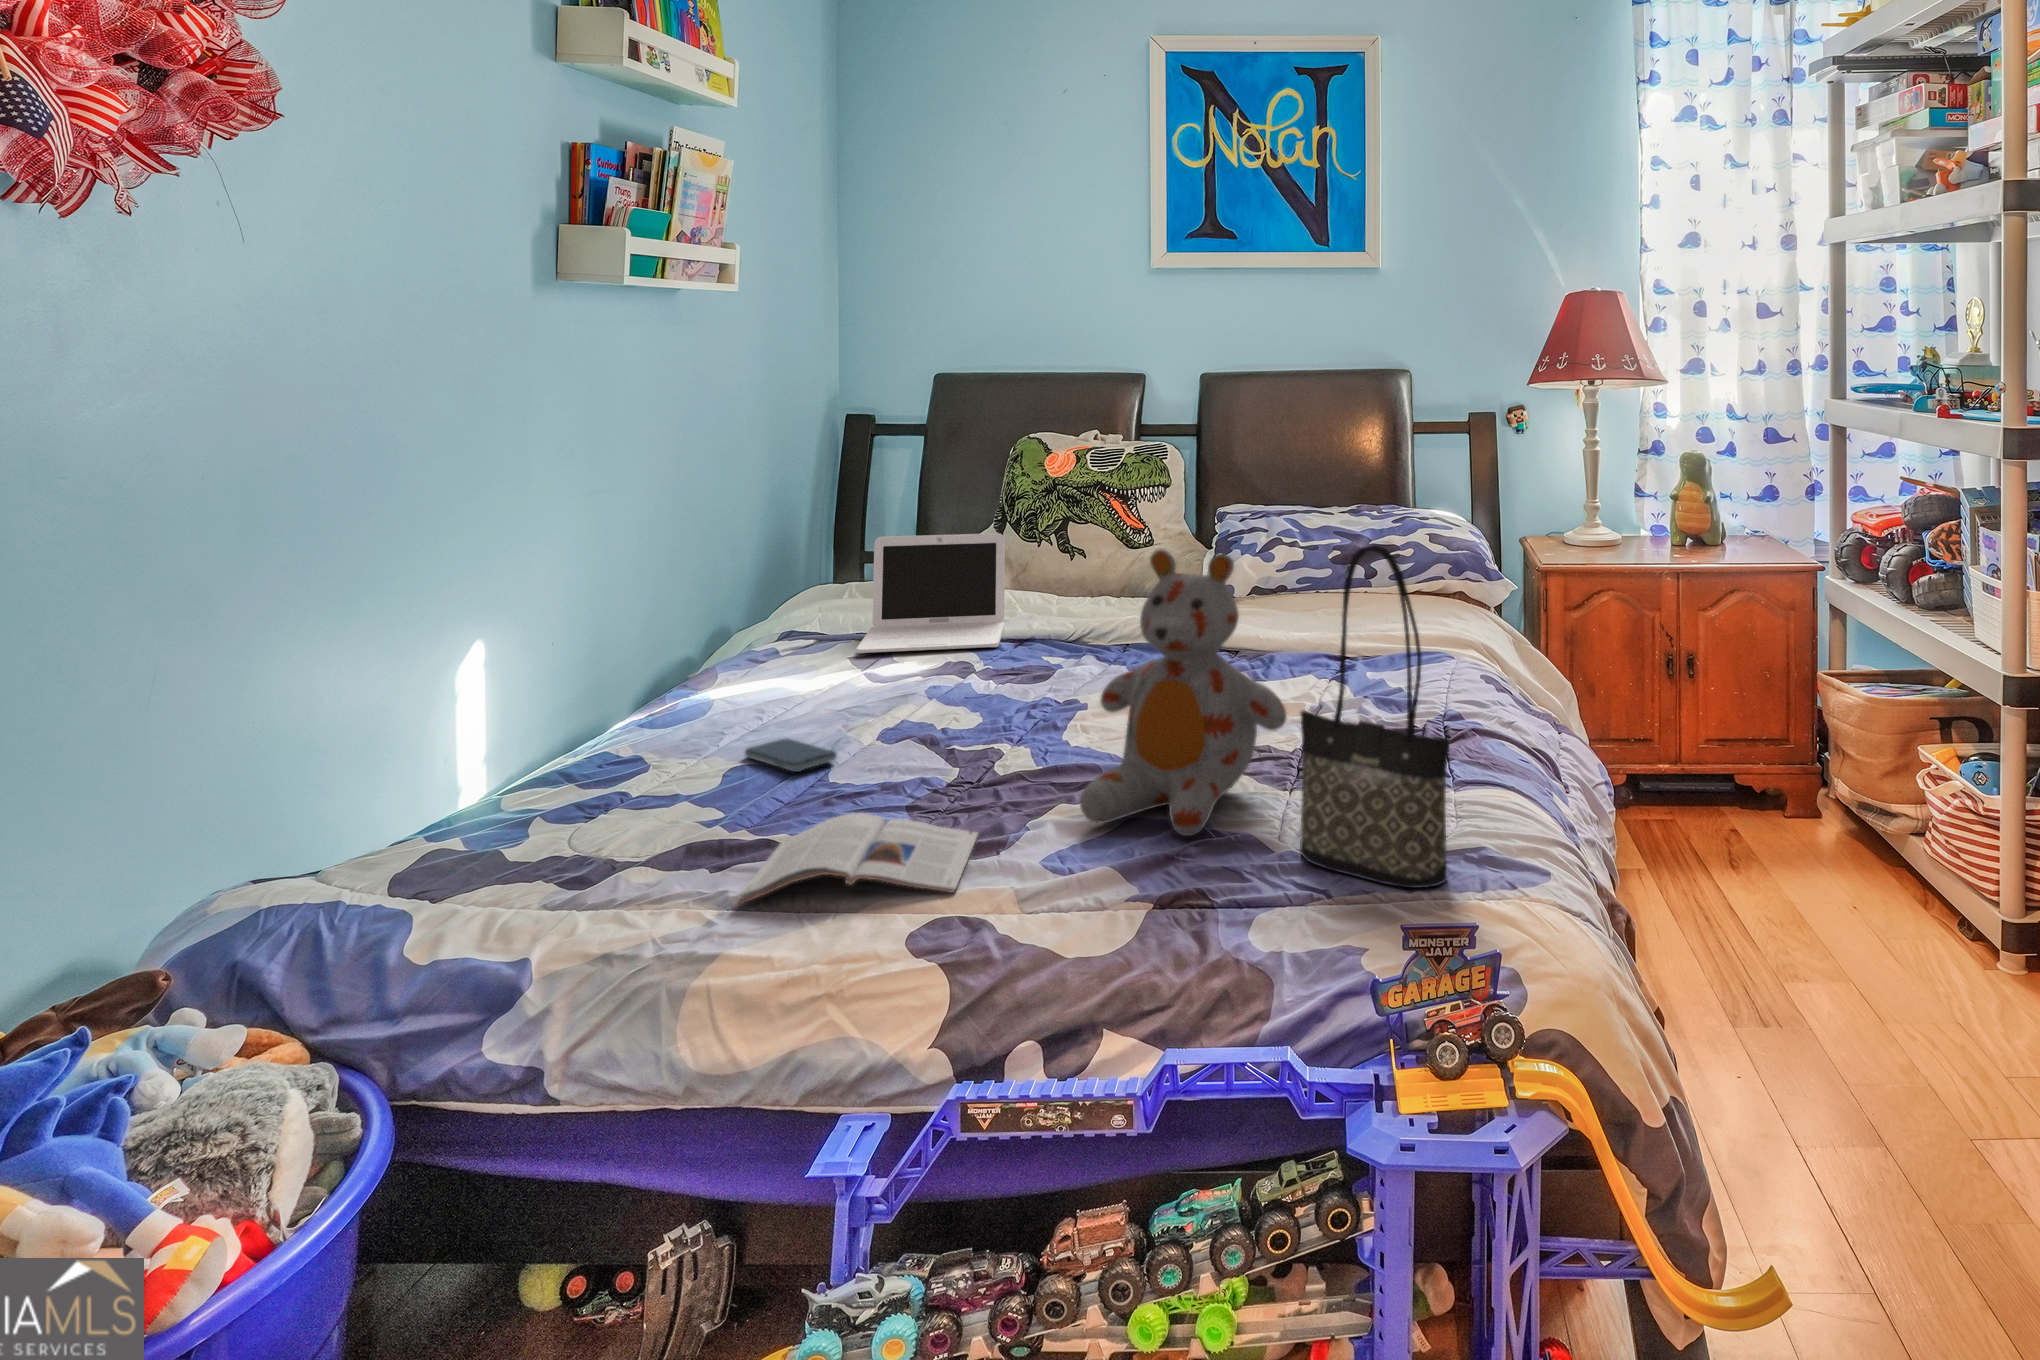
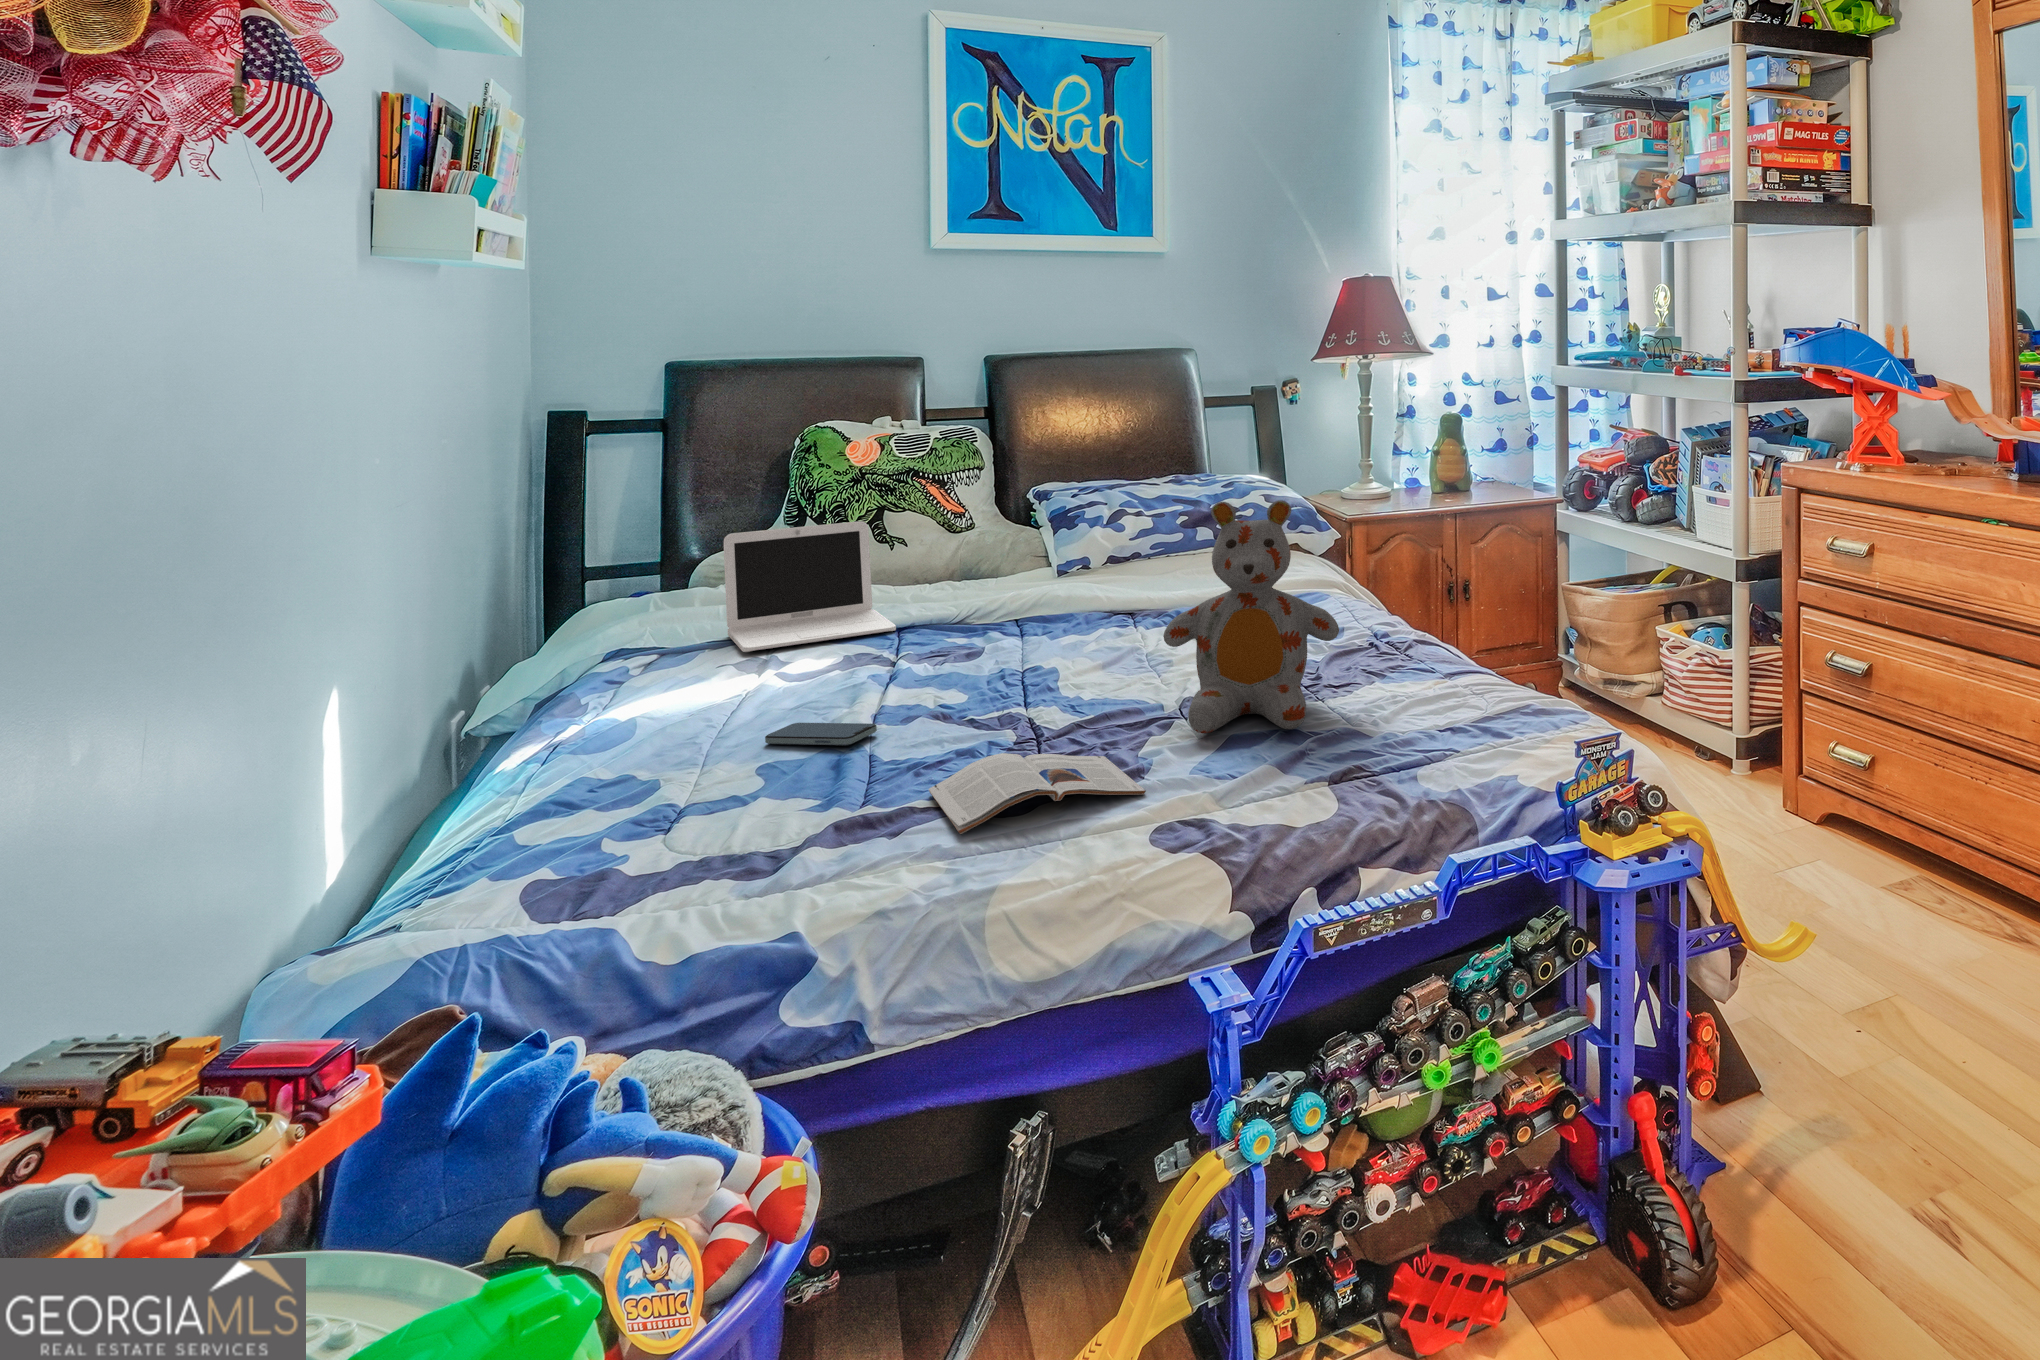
tote bag: present [1300,545,1450,888] -> none [1385,478,1519,732]

